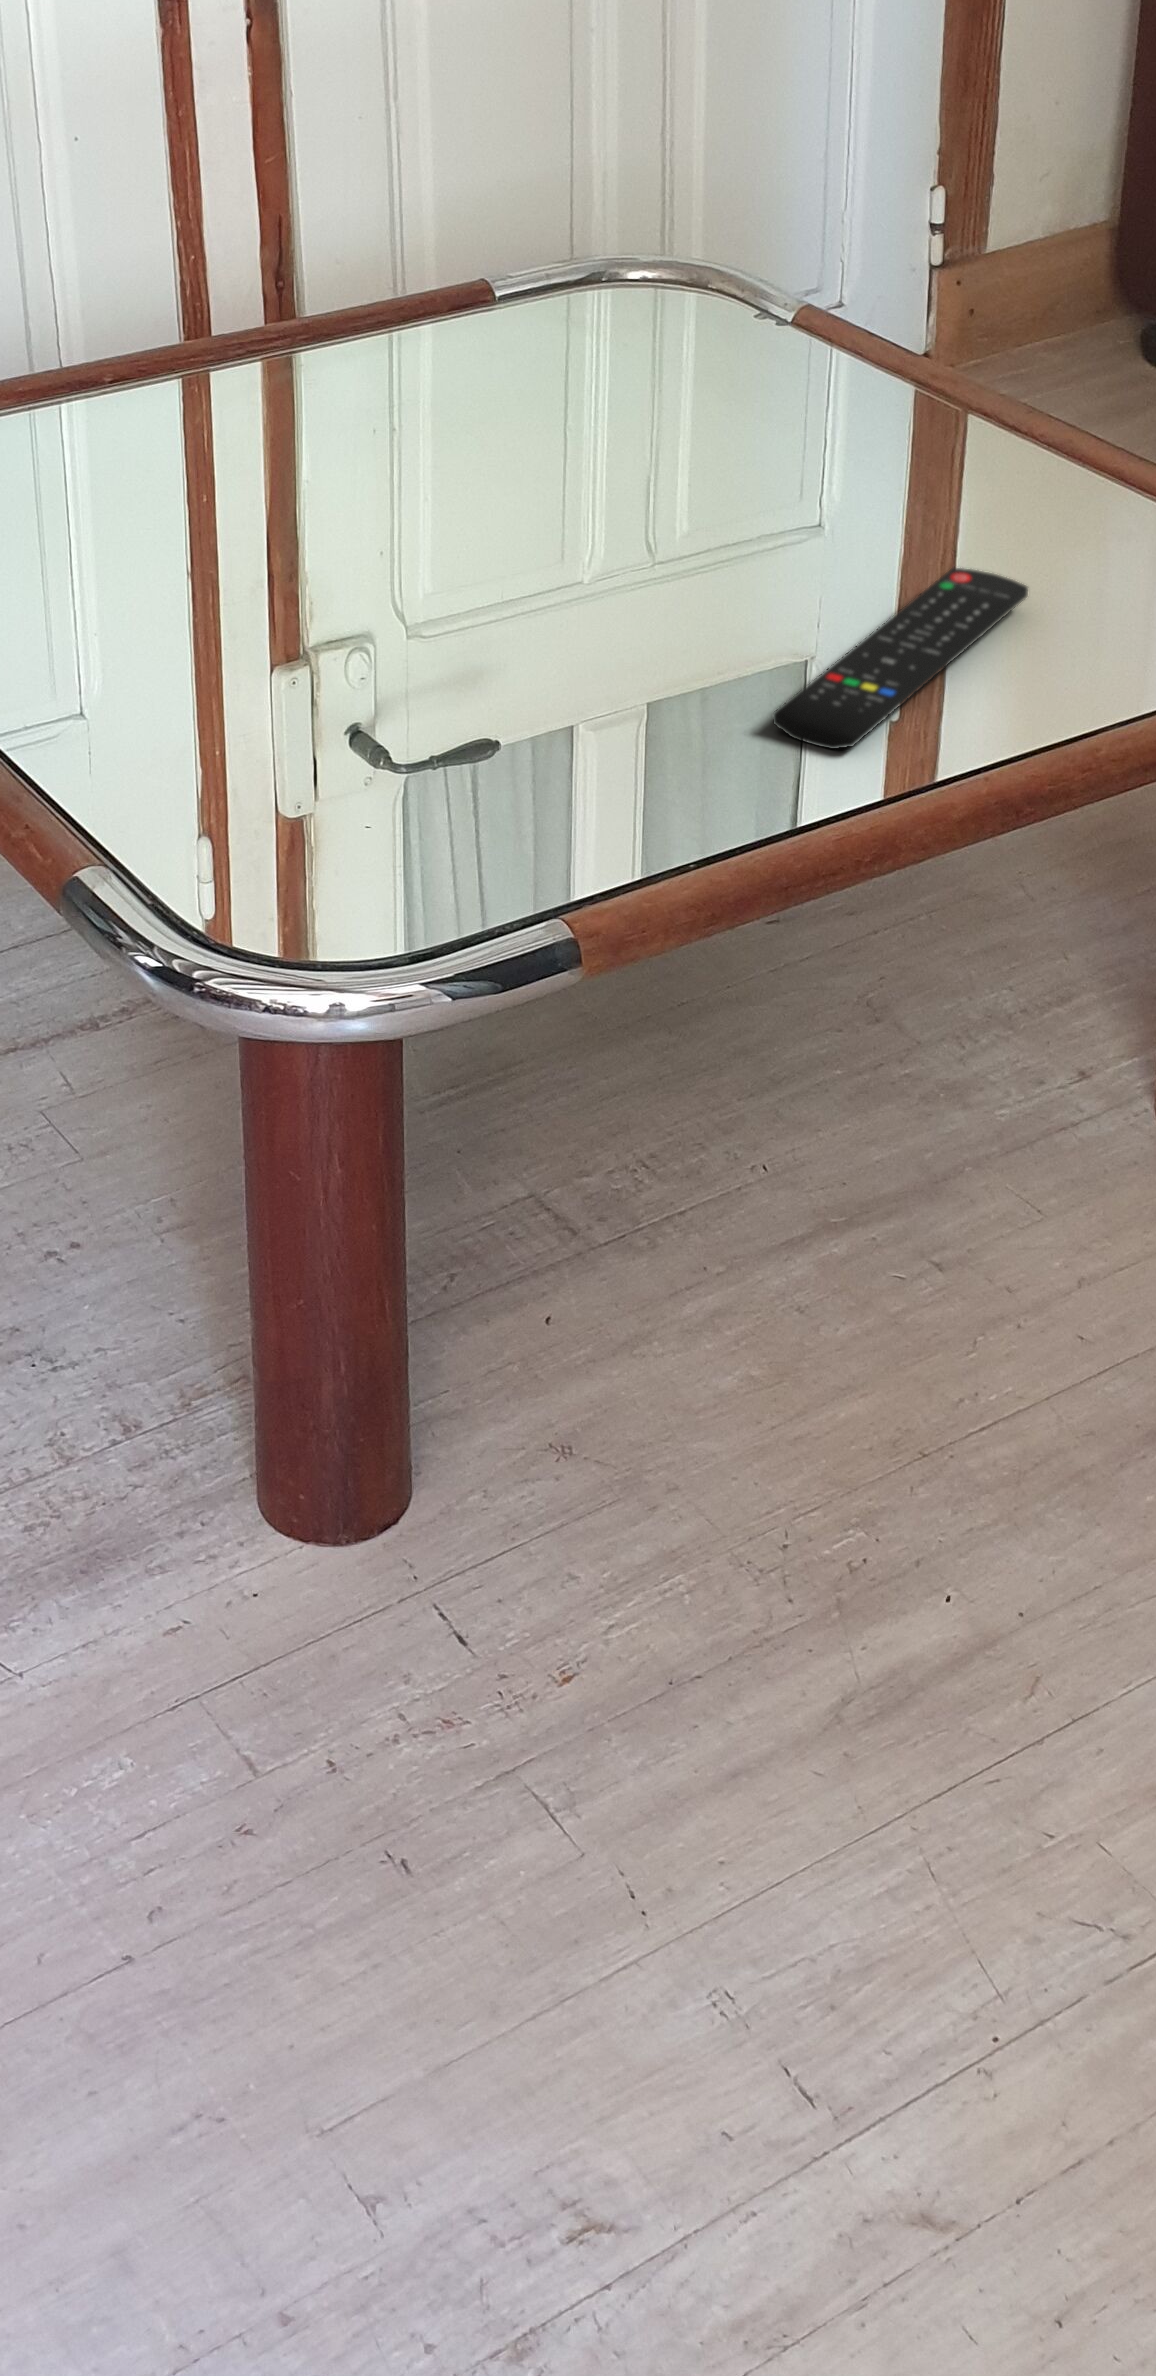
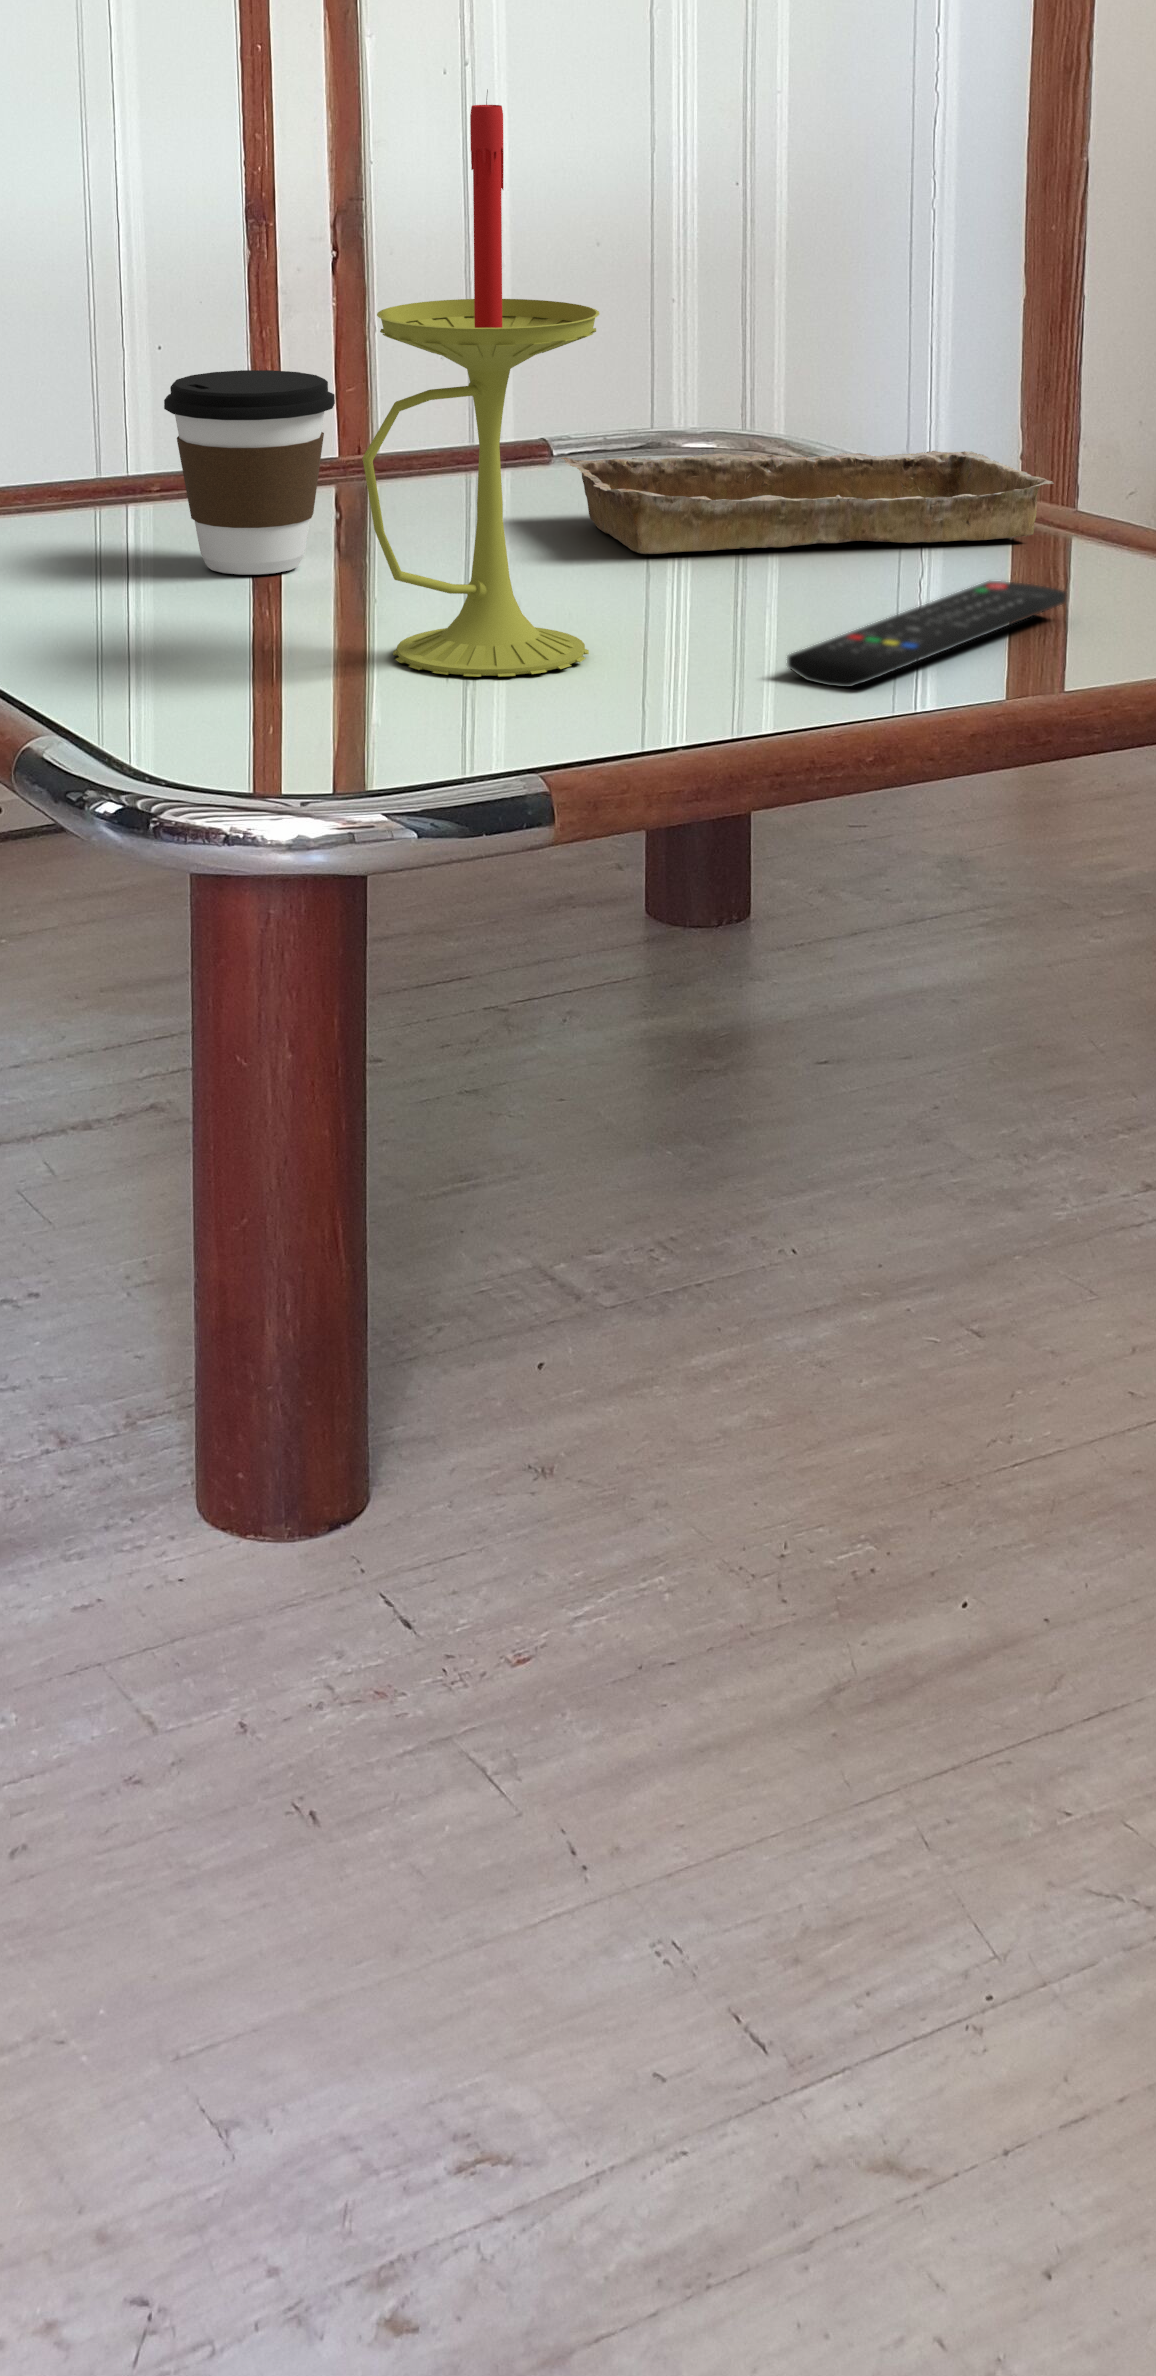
candle: none [367,181,592,741] -> present [363,90,599,677]
coffee cup: none [138,333,306,549] -> present [164,370,335,574]
tray: none [519,336,1007,498] -> present [561,451,1054,554]

